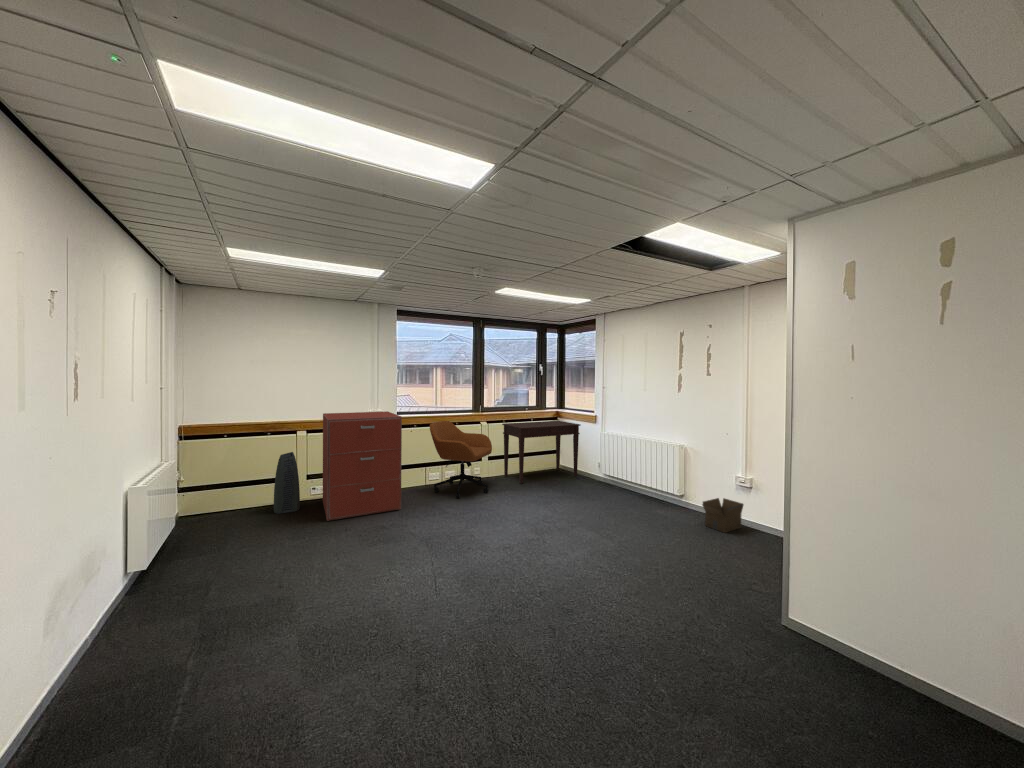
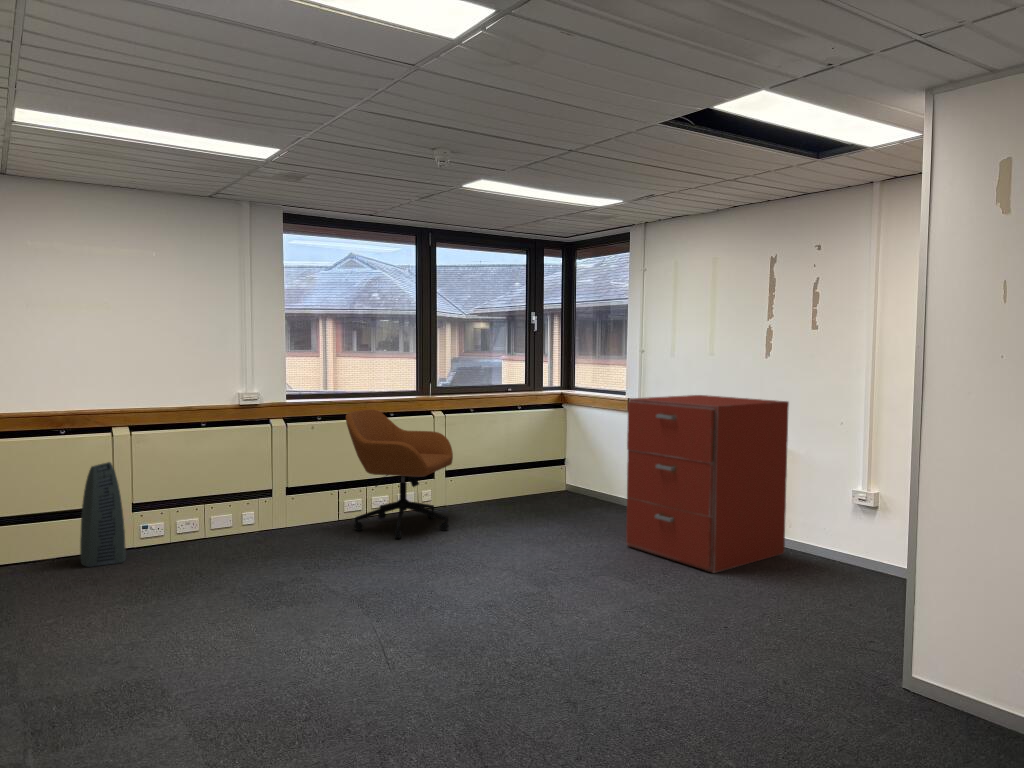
filing cabinet: present [323,411,402,521] -> present [626,395,789,573]
desk: present [502,421,580,484] -> none [468,410,603,516]
cardboard box: present [702,498,743,533] -> none [799,526,864,578]

